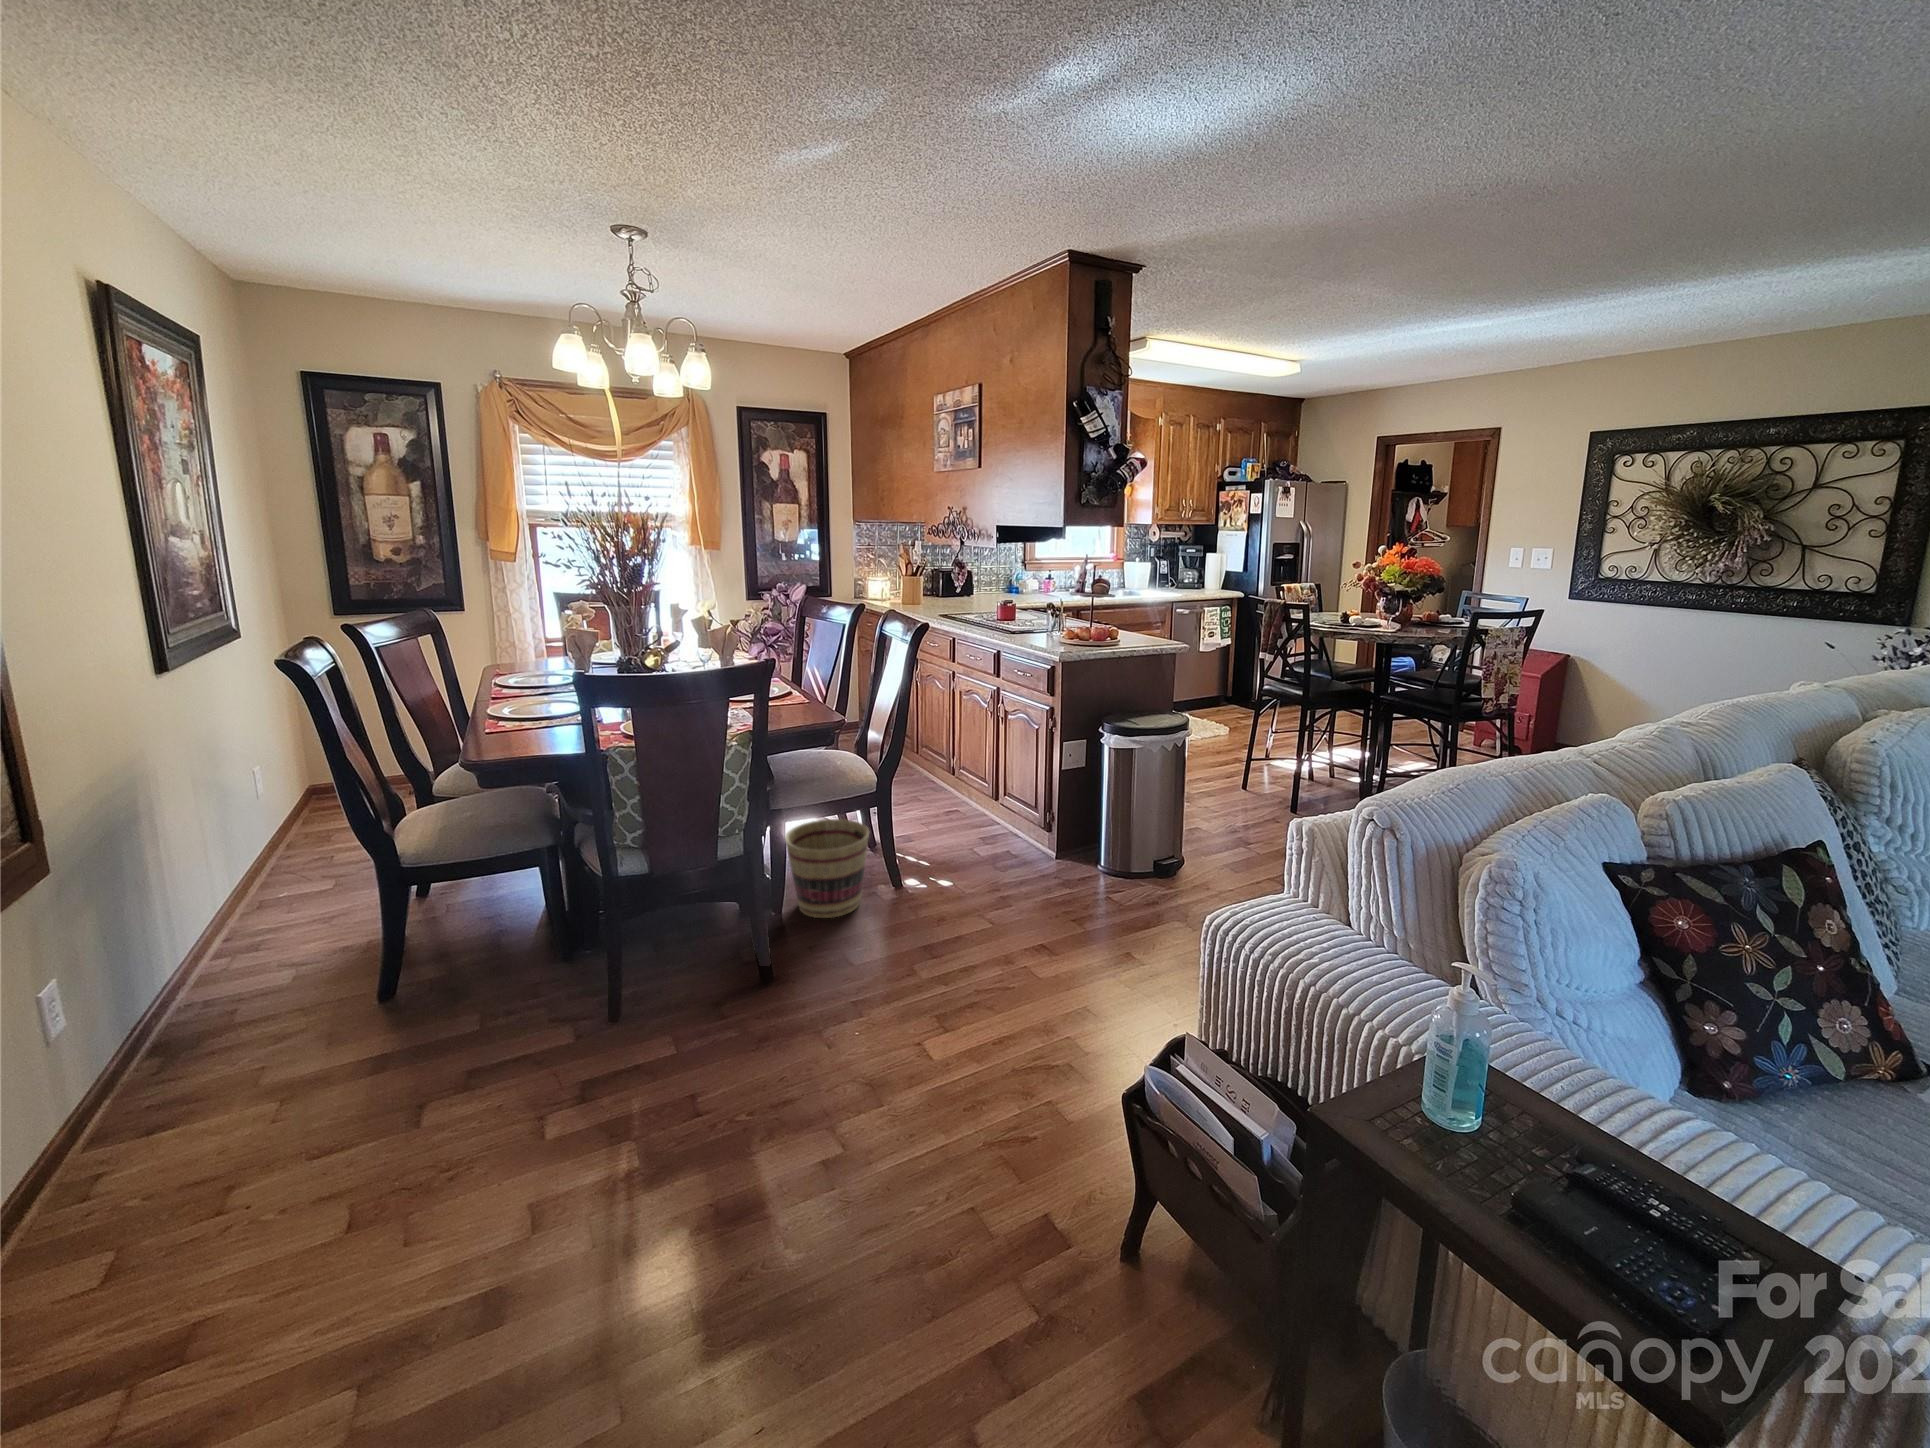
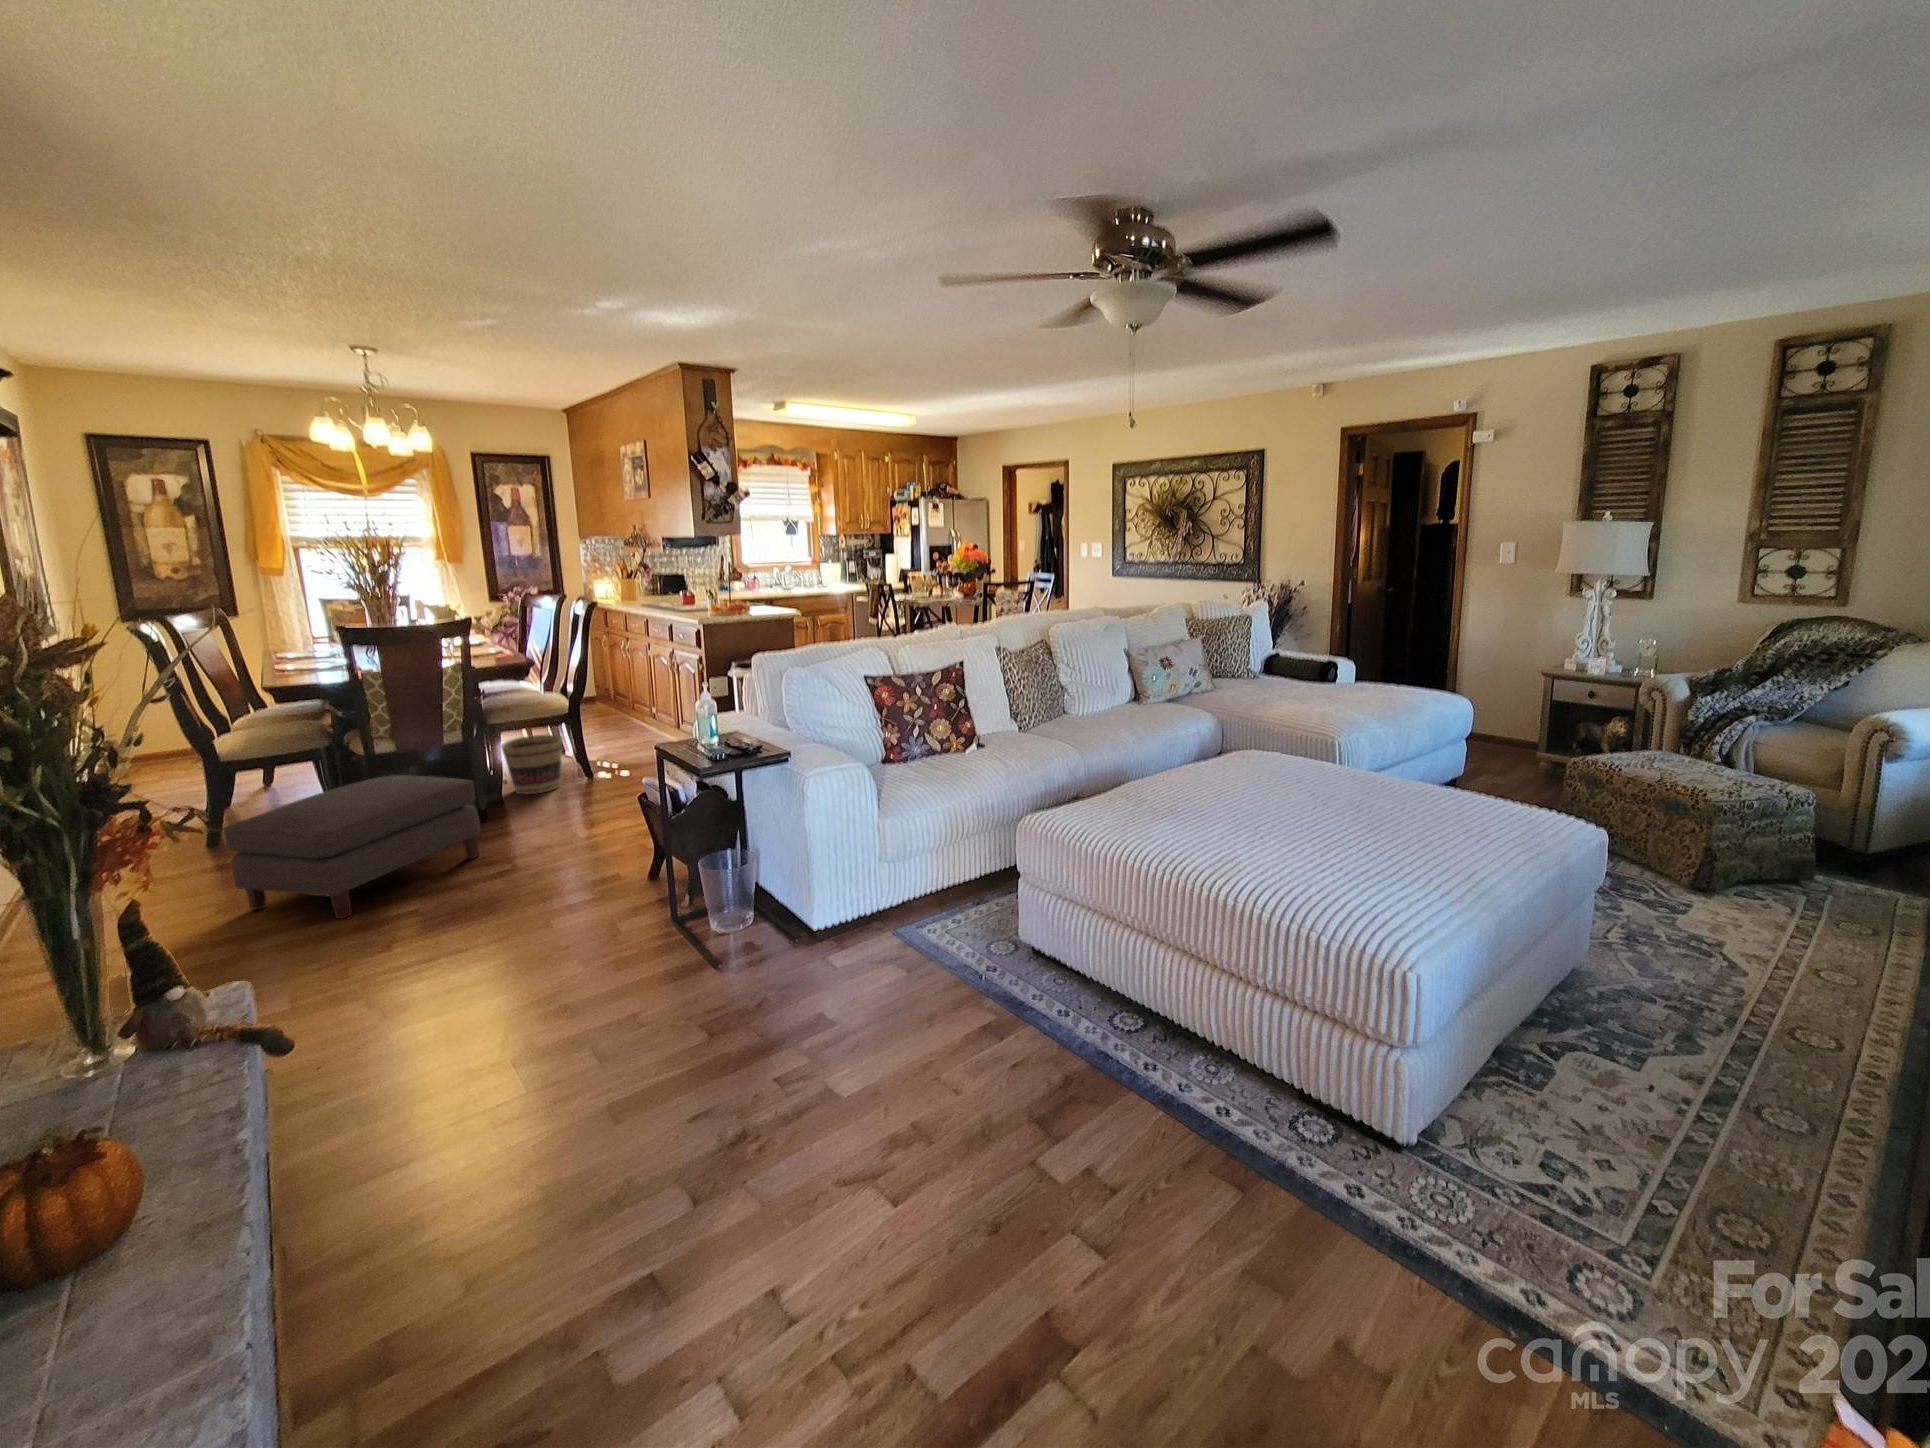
ottoman: none [358,925,783,1306] -> present [224,775,480,919]

